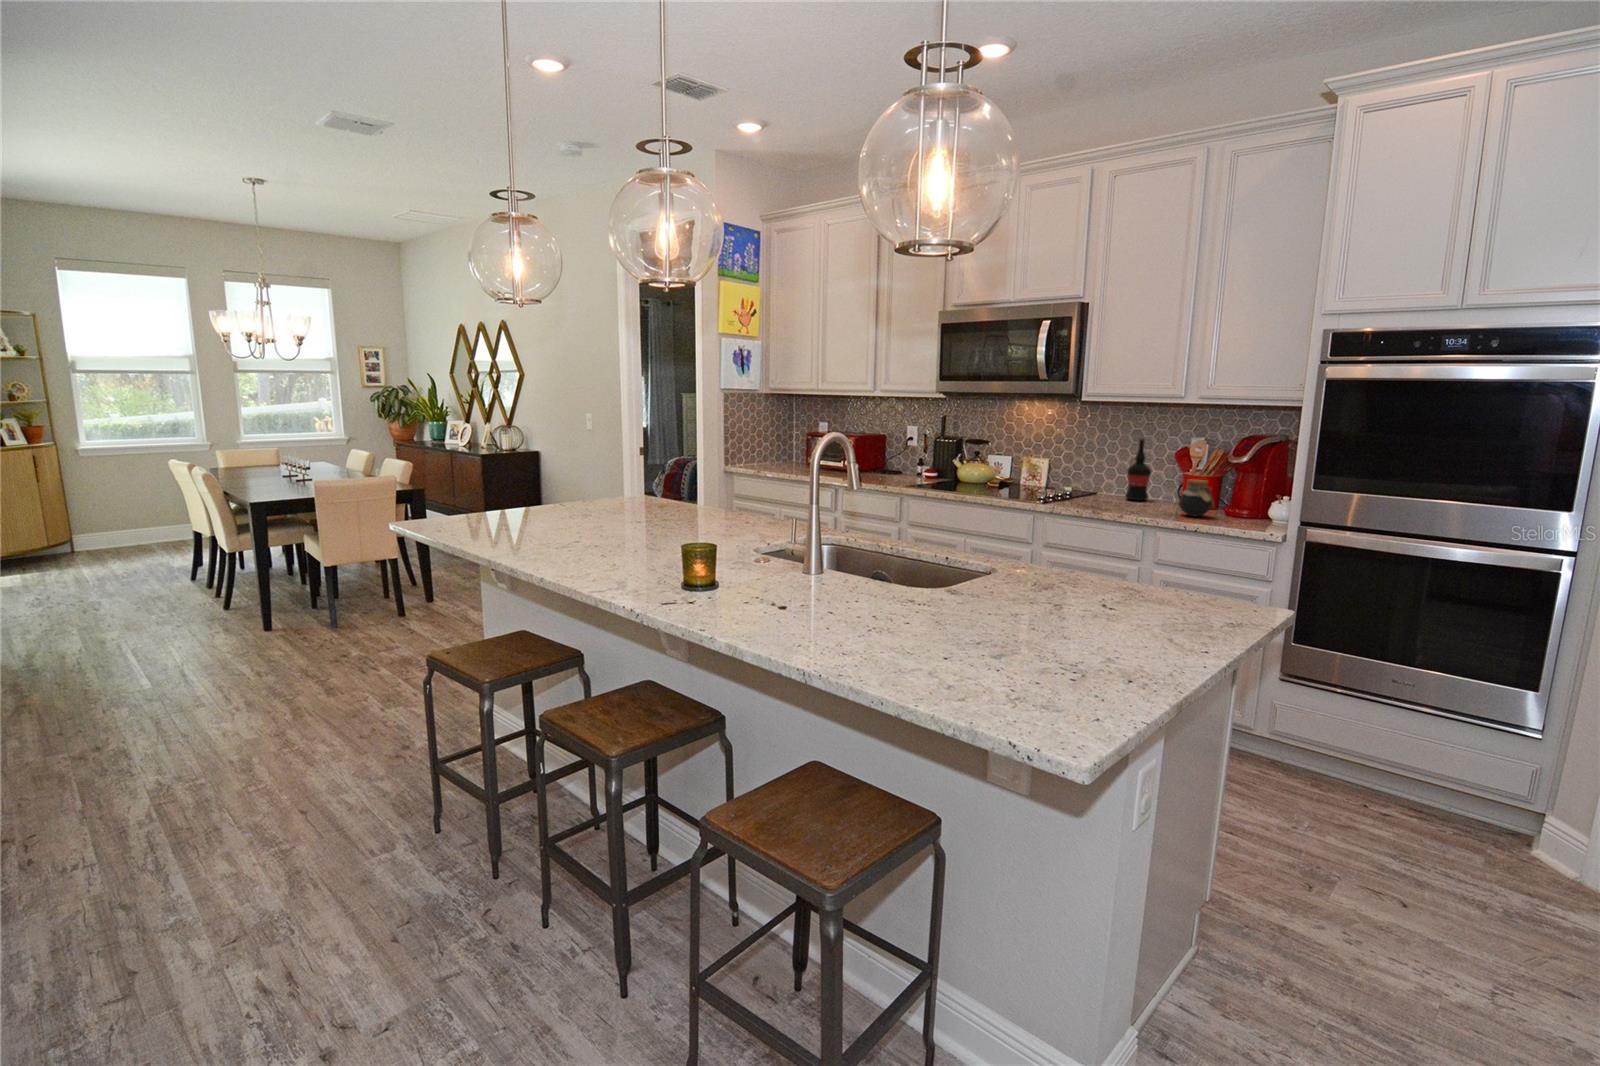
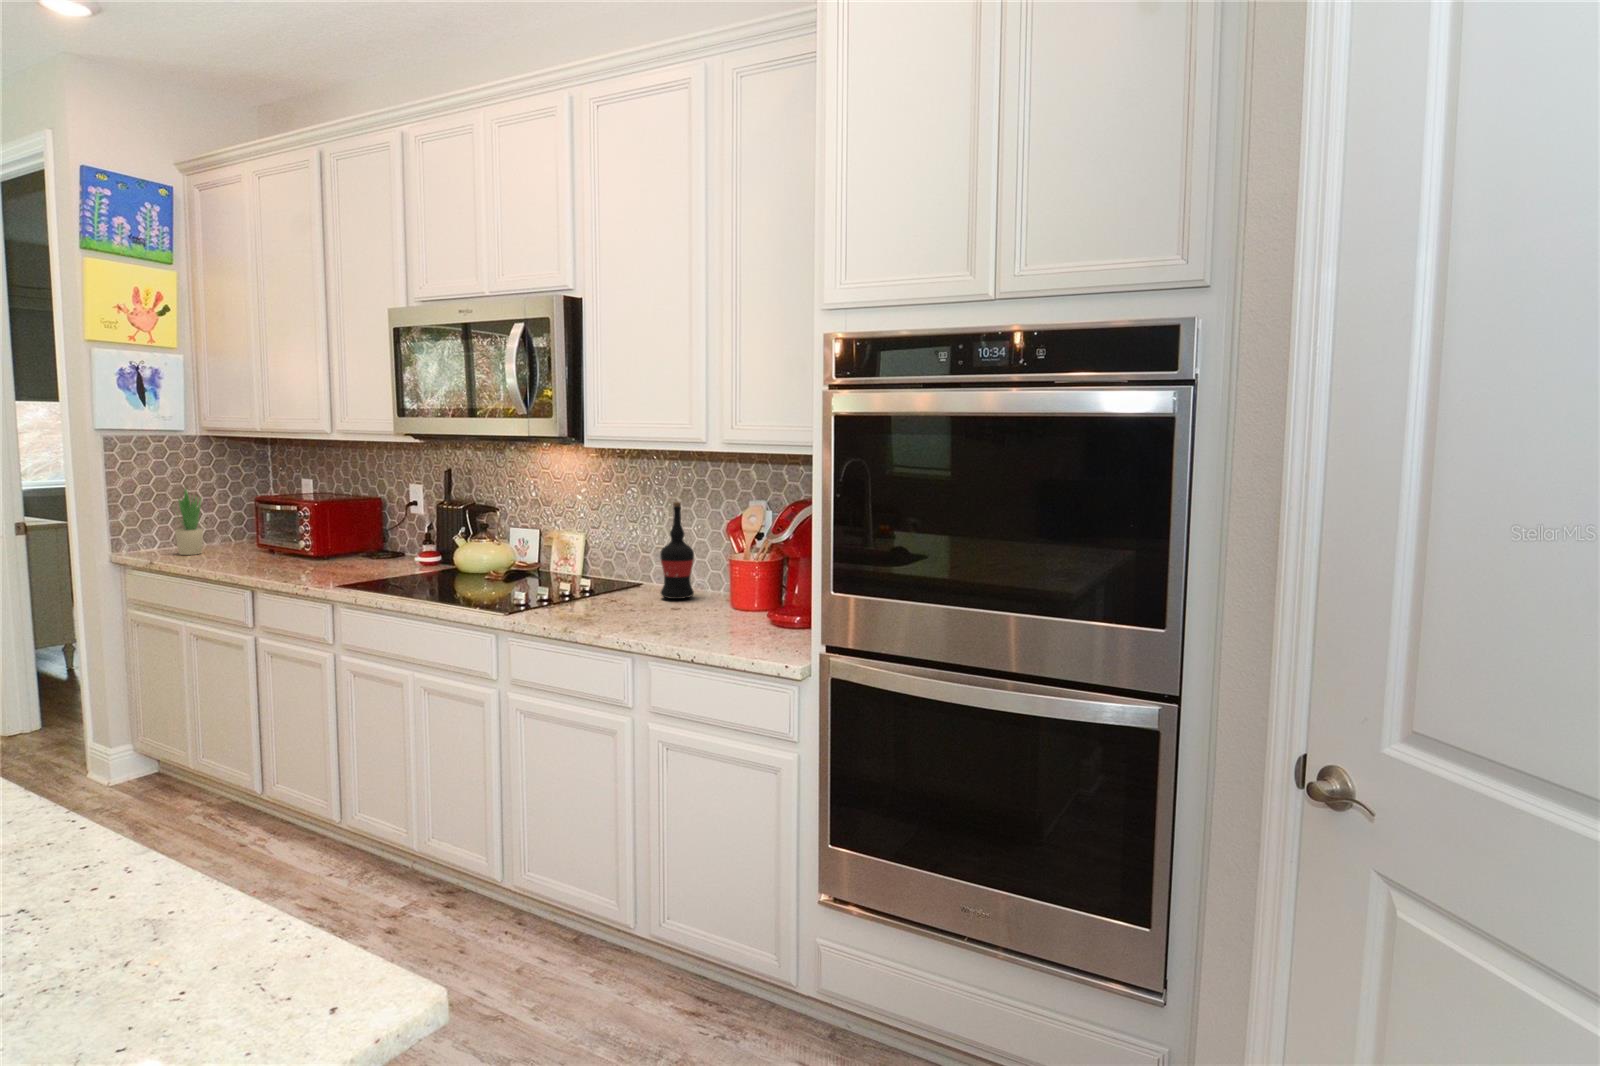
potted plant: none [759,424,775,468] -> present [175,487,203,555]
jar: present [1179,480,1214,516] -> none [692,571,740,630]

